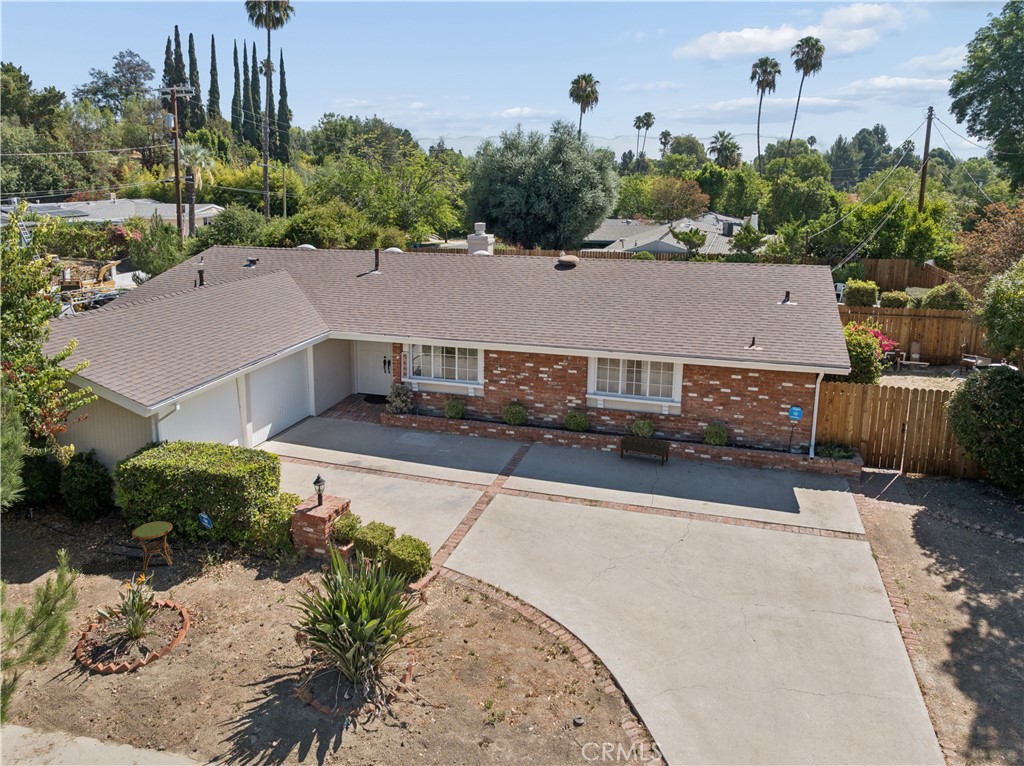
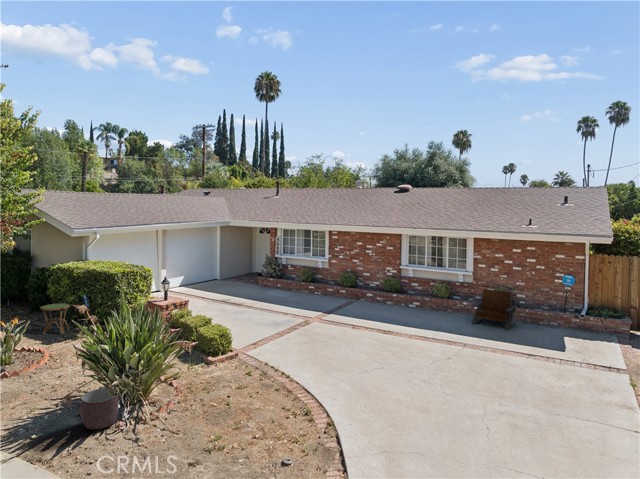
lounge chair: none [686,429,737,482] -> present [472,289,517,330]
bench: present [620,435,670,466] -> none [421,295,461,318]
planter: none [327,665,366,717] -> present [81,388,118,430]

